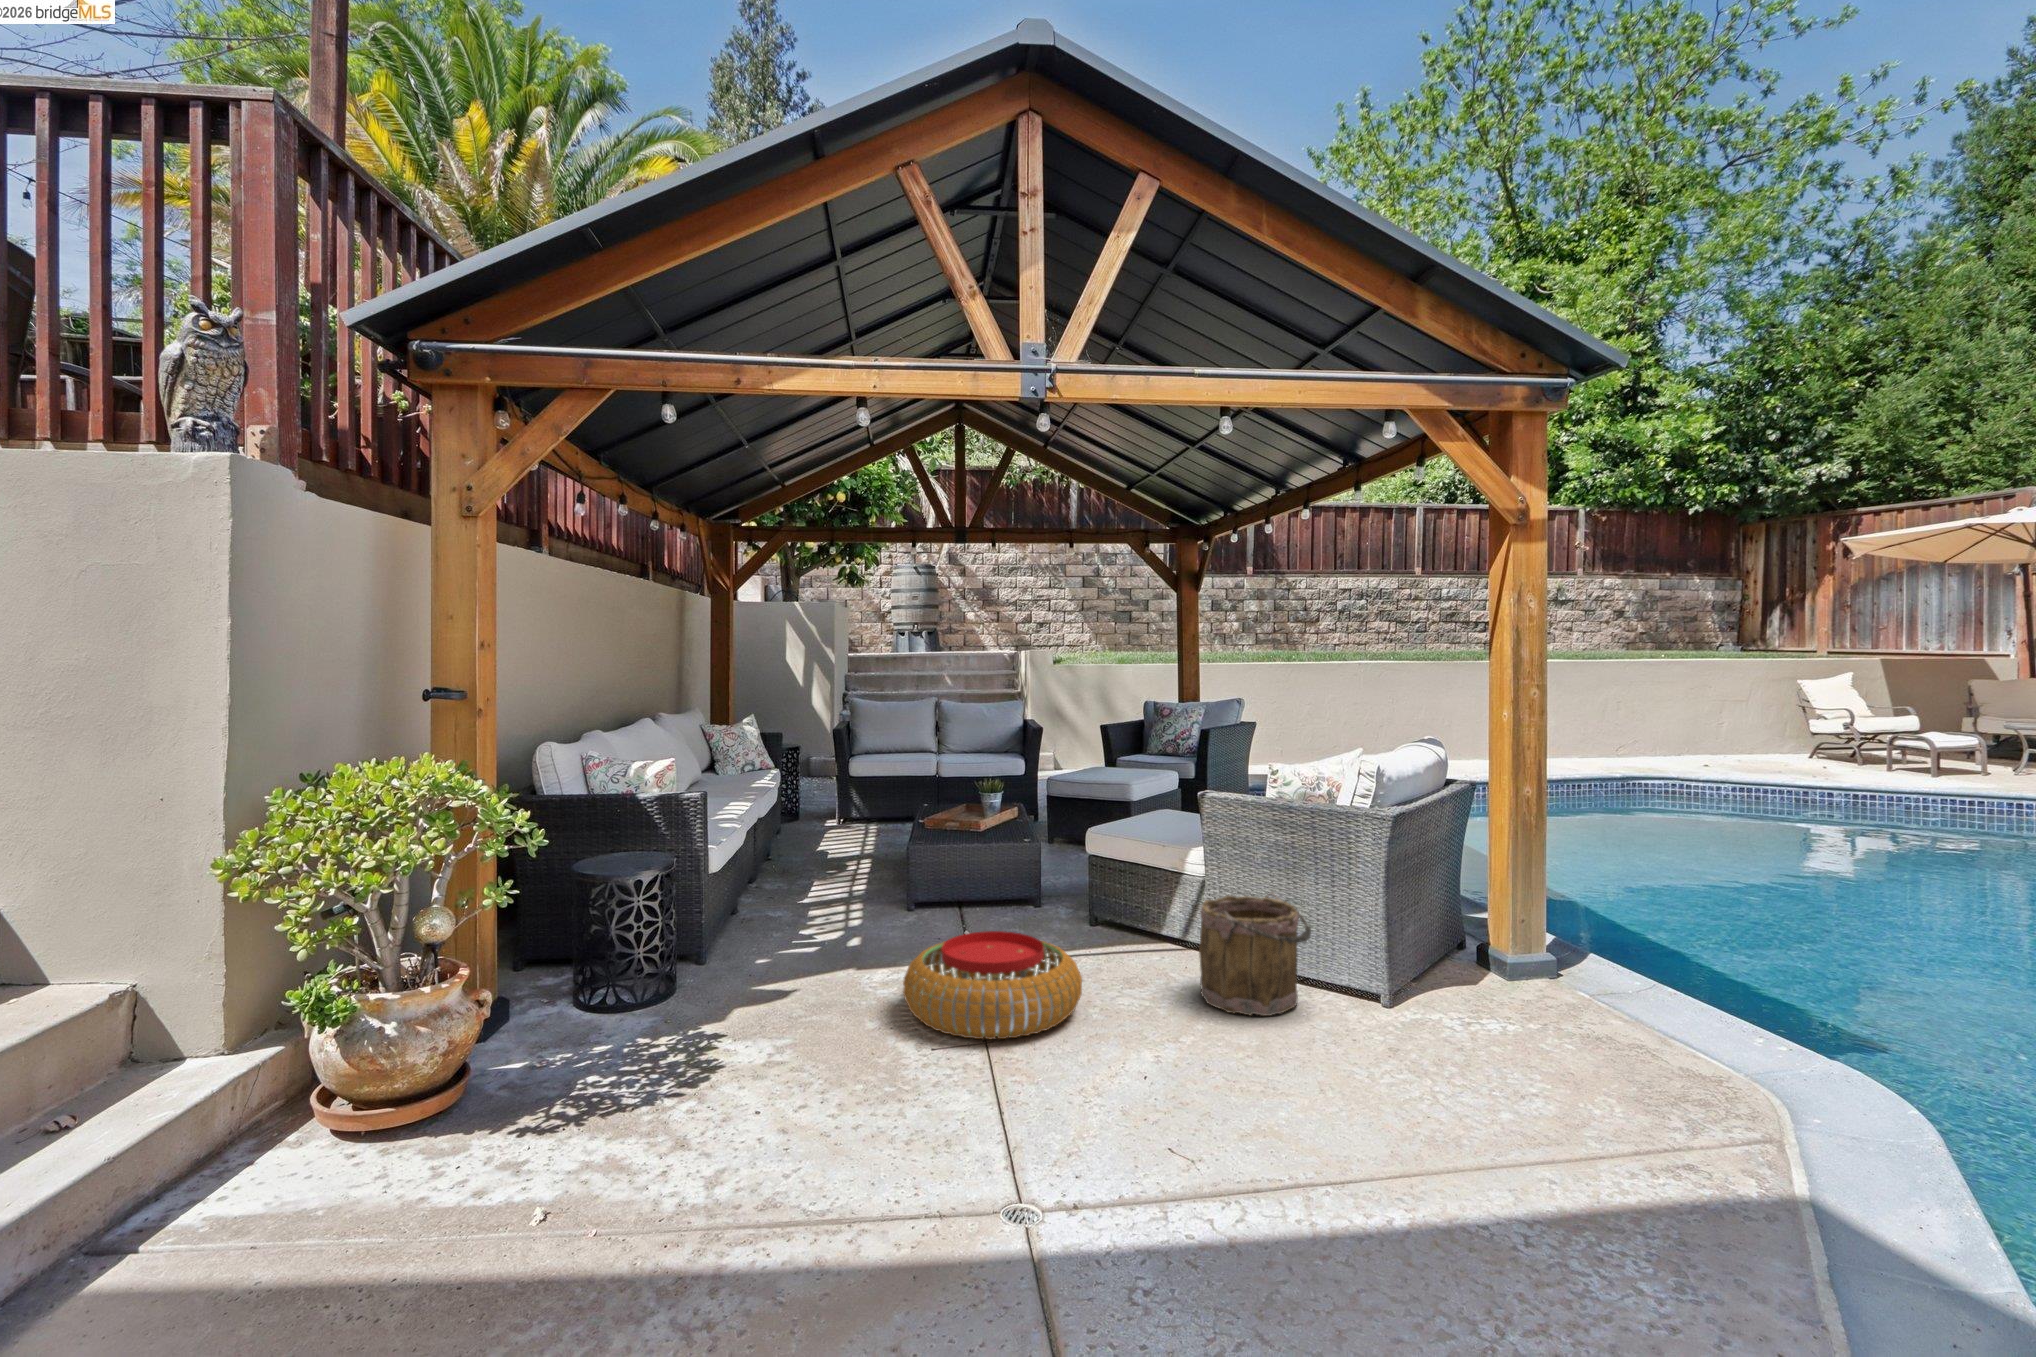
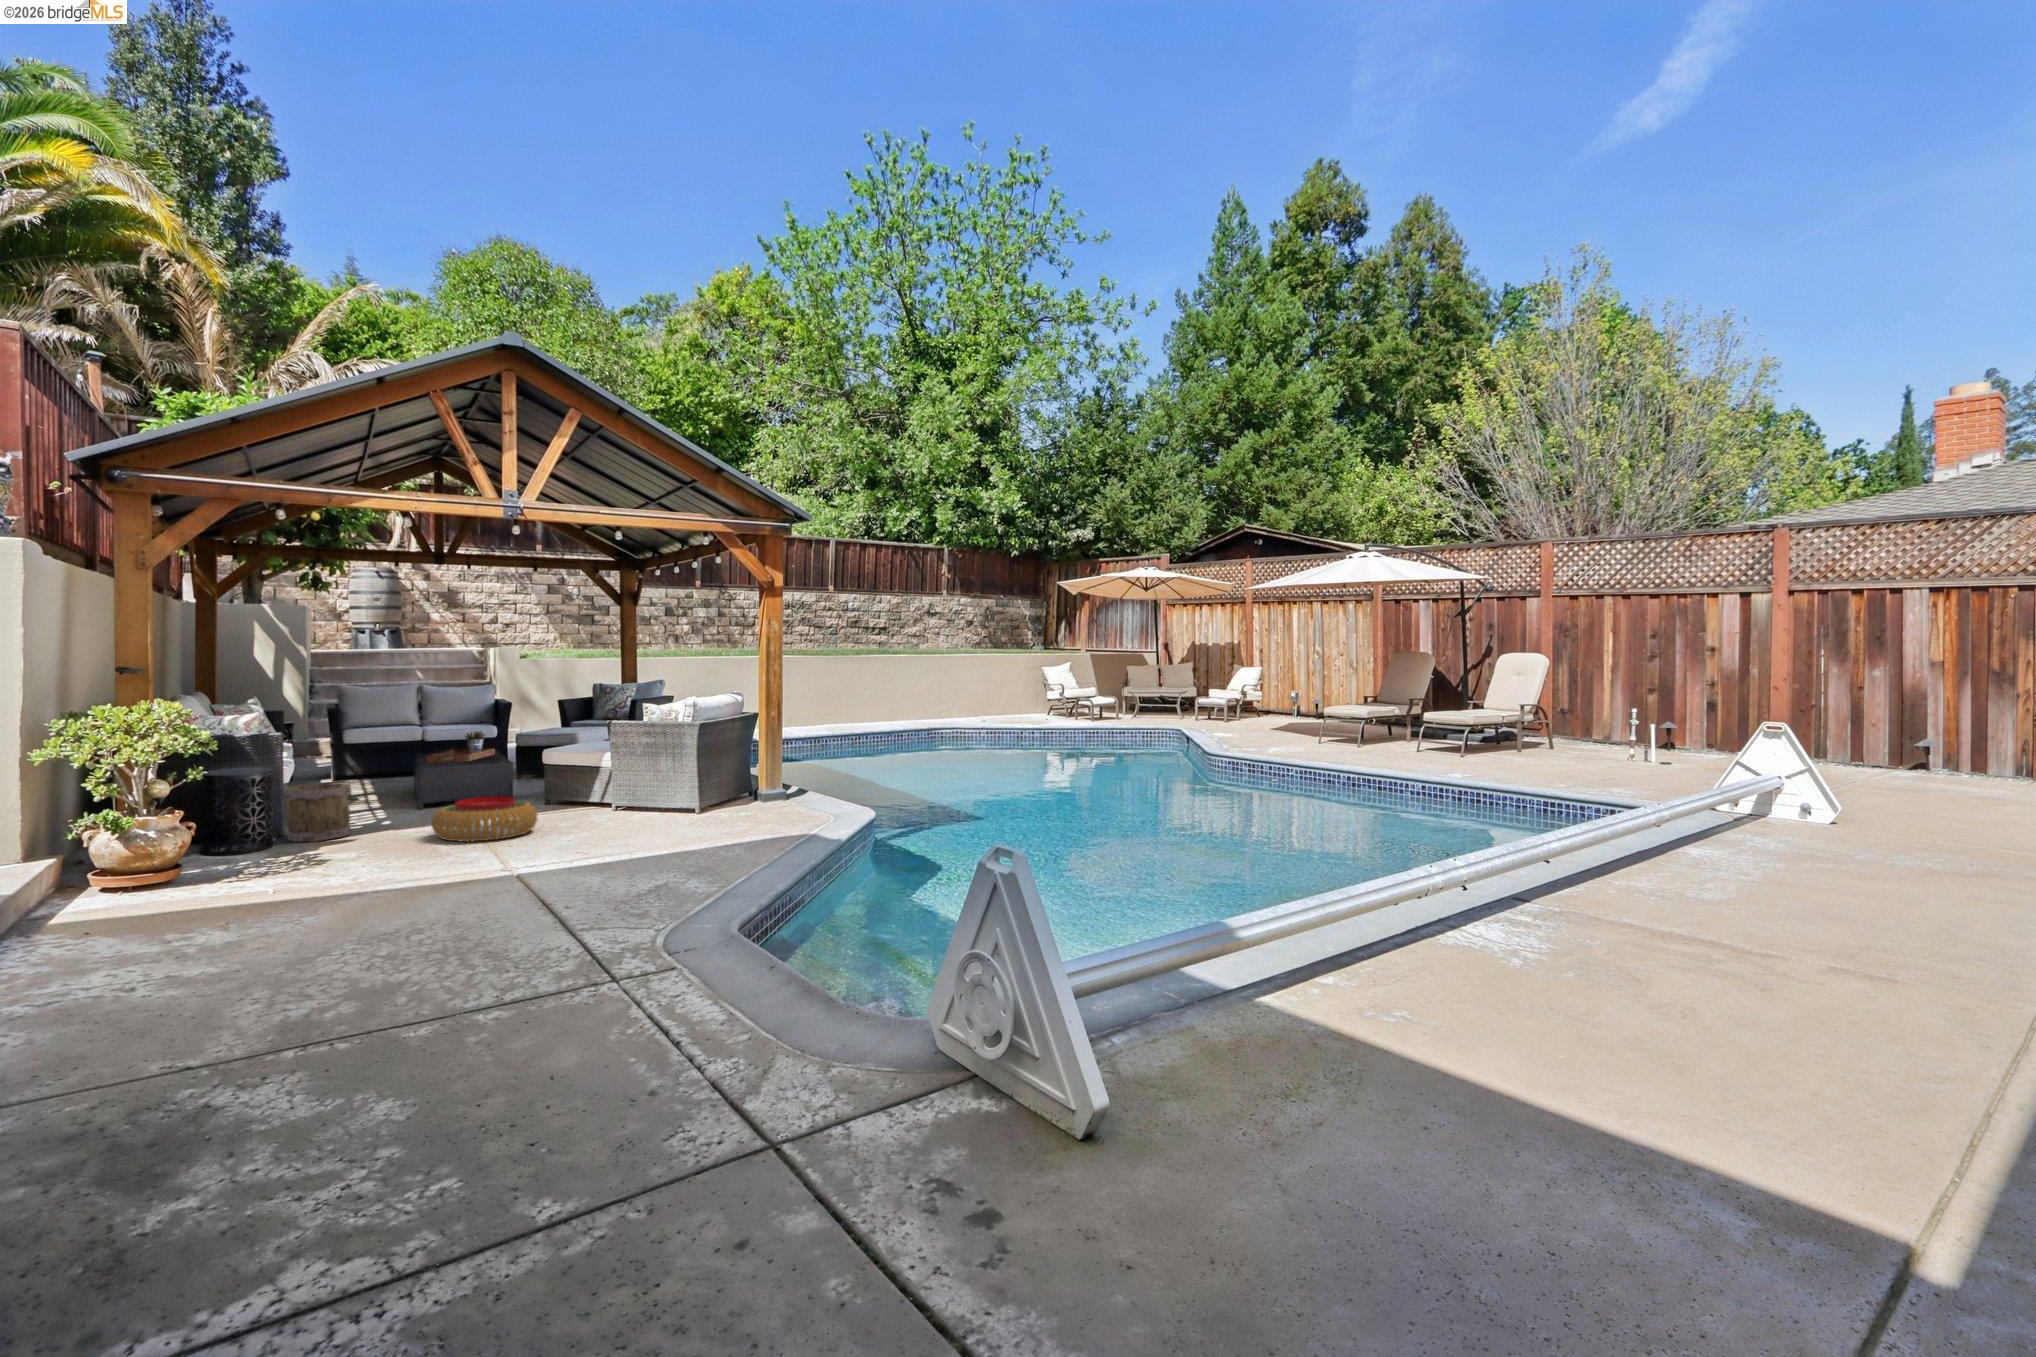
bucket: present [1199,893,1311,1016] -> present [283,783,351,842]

